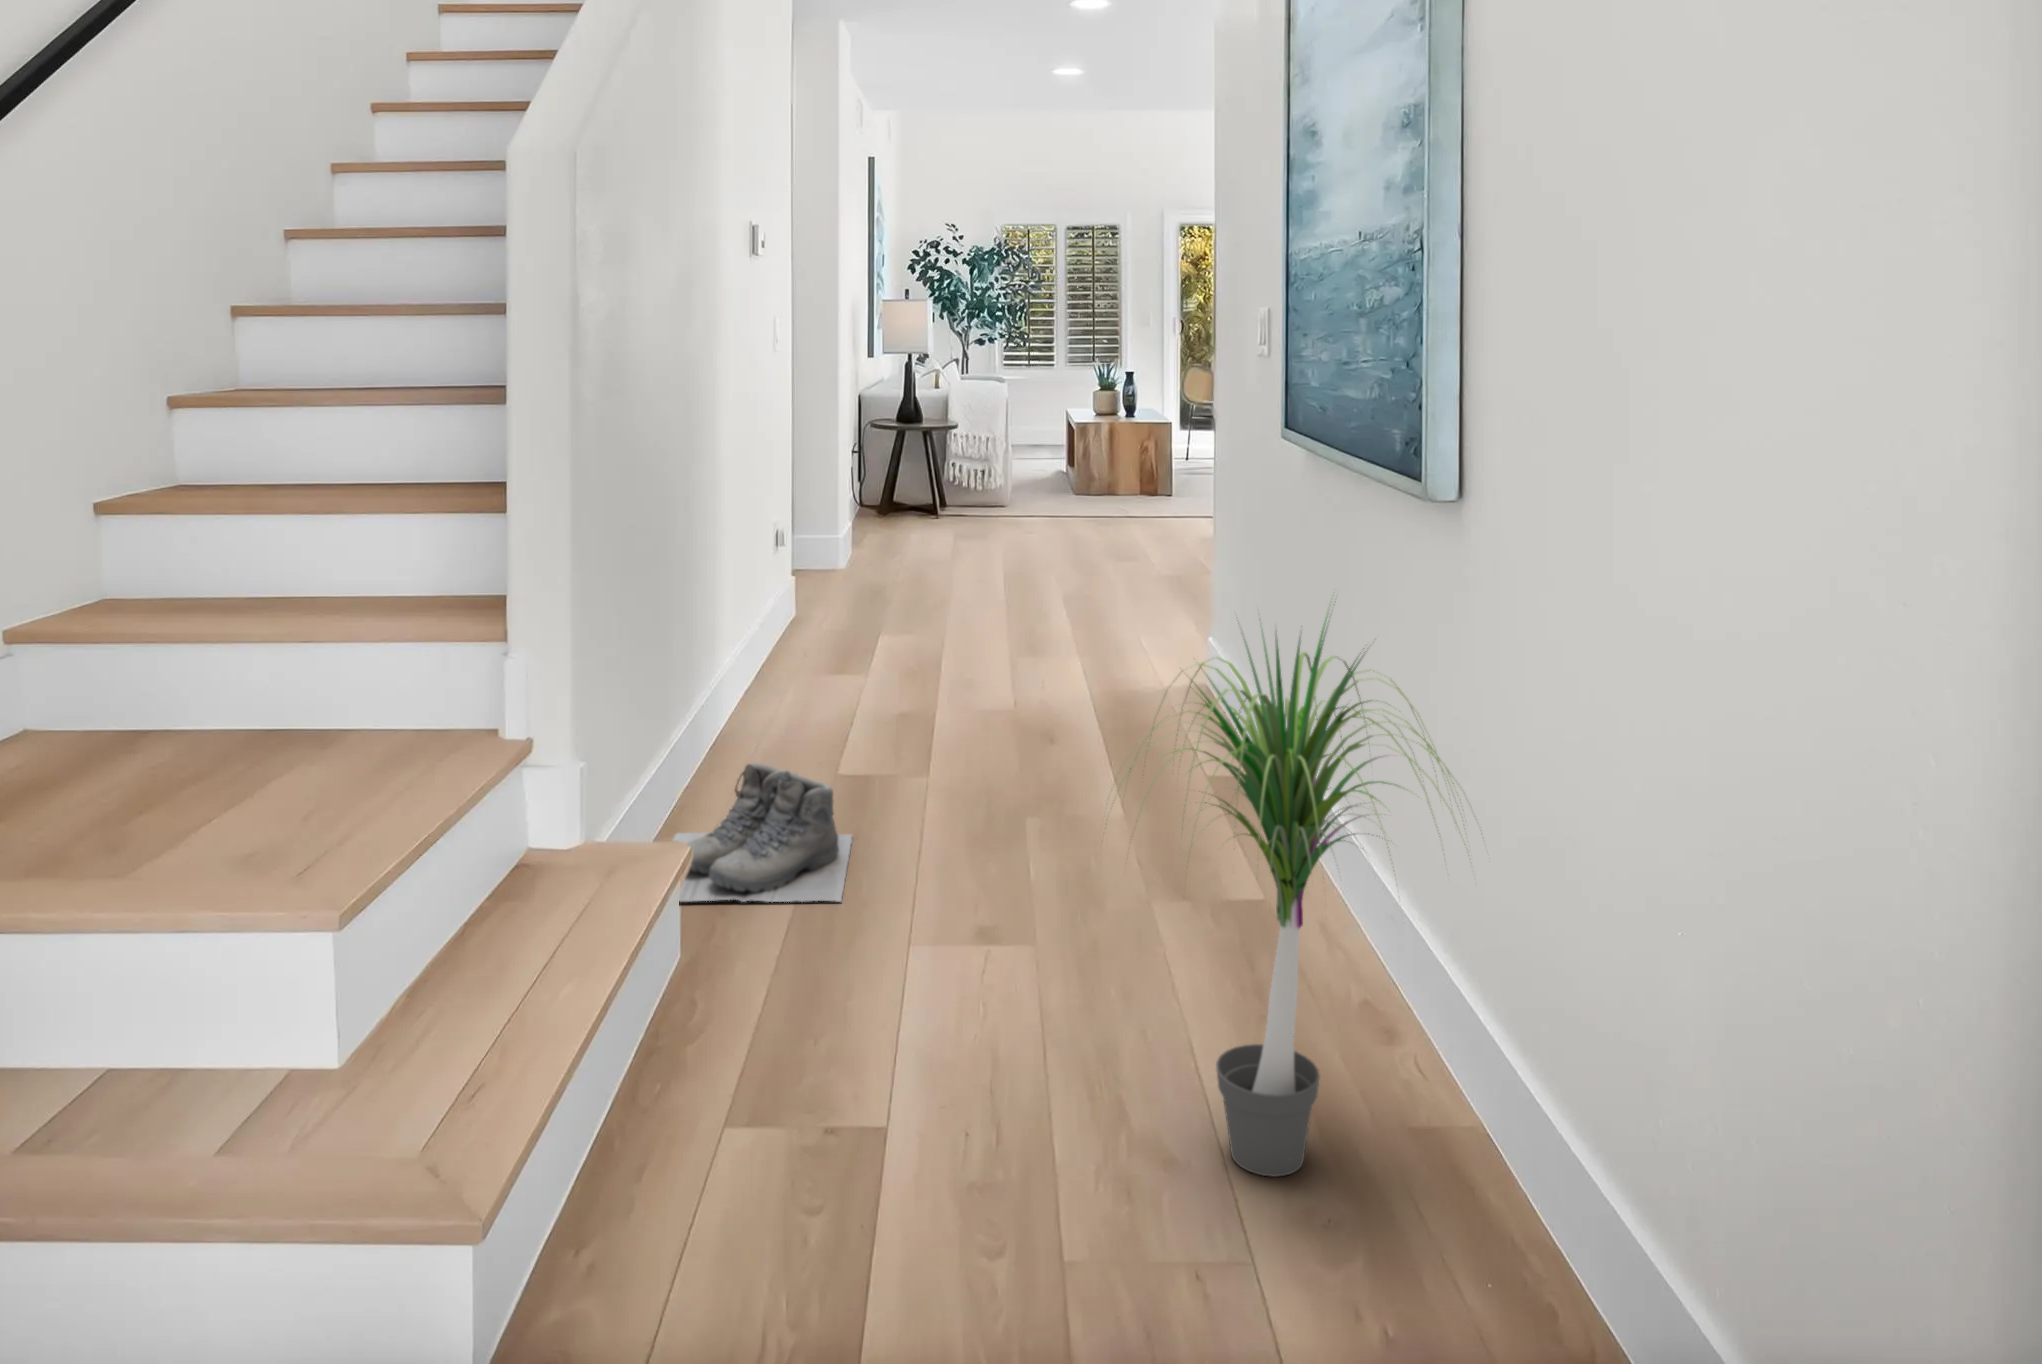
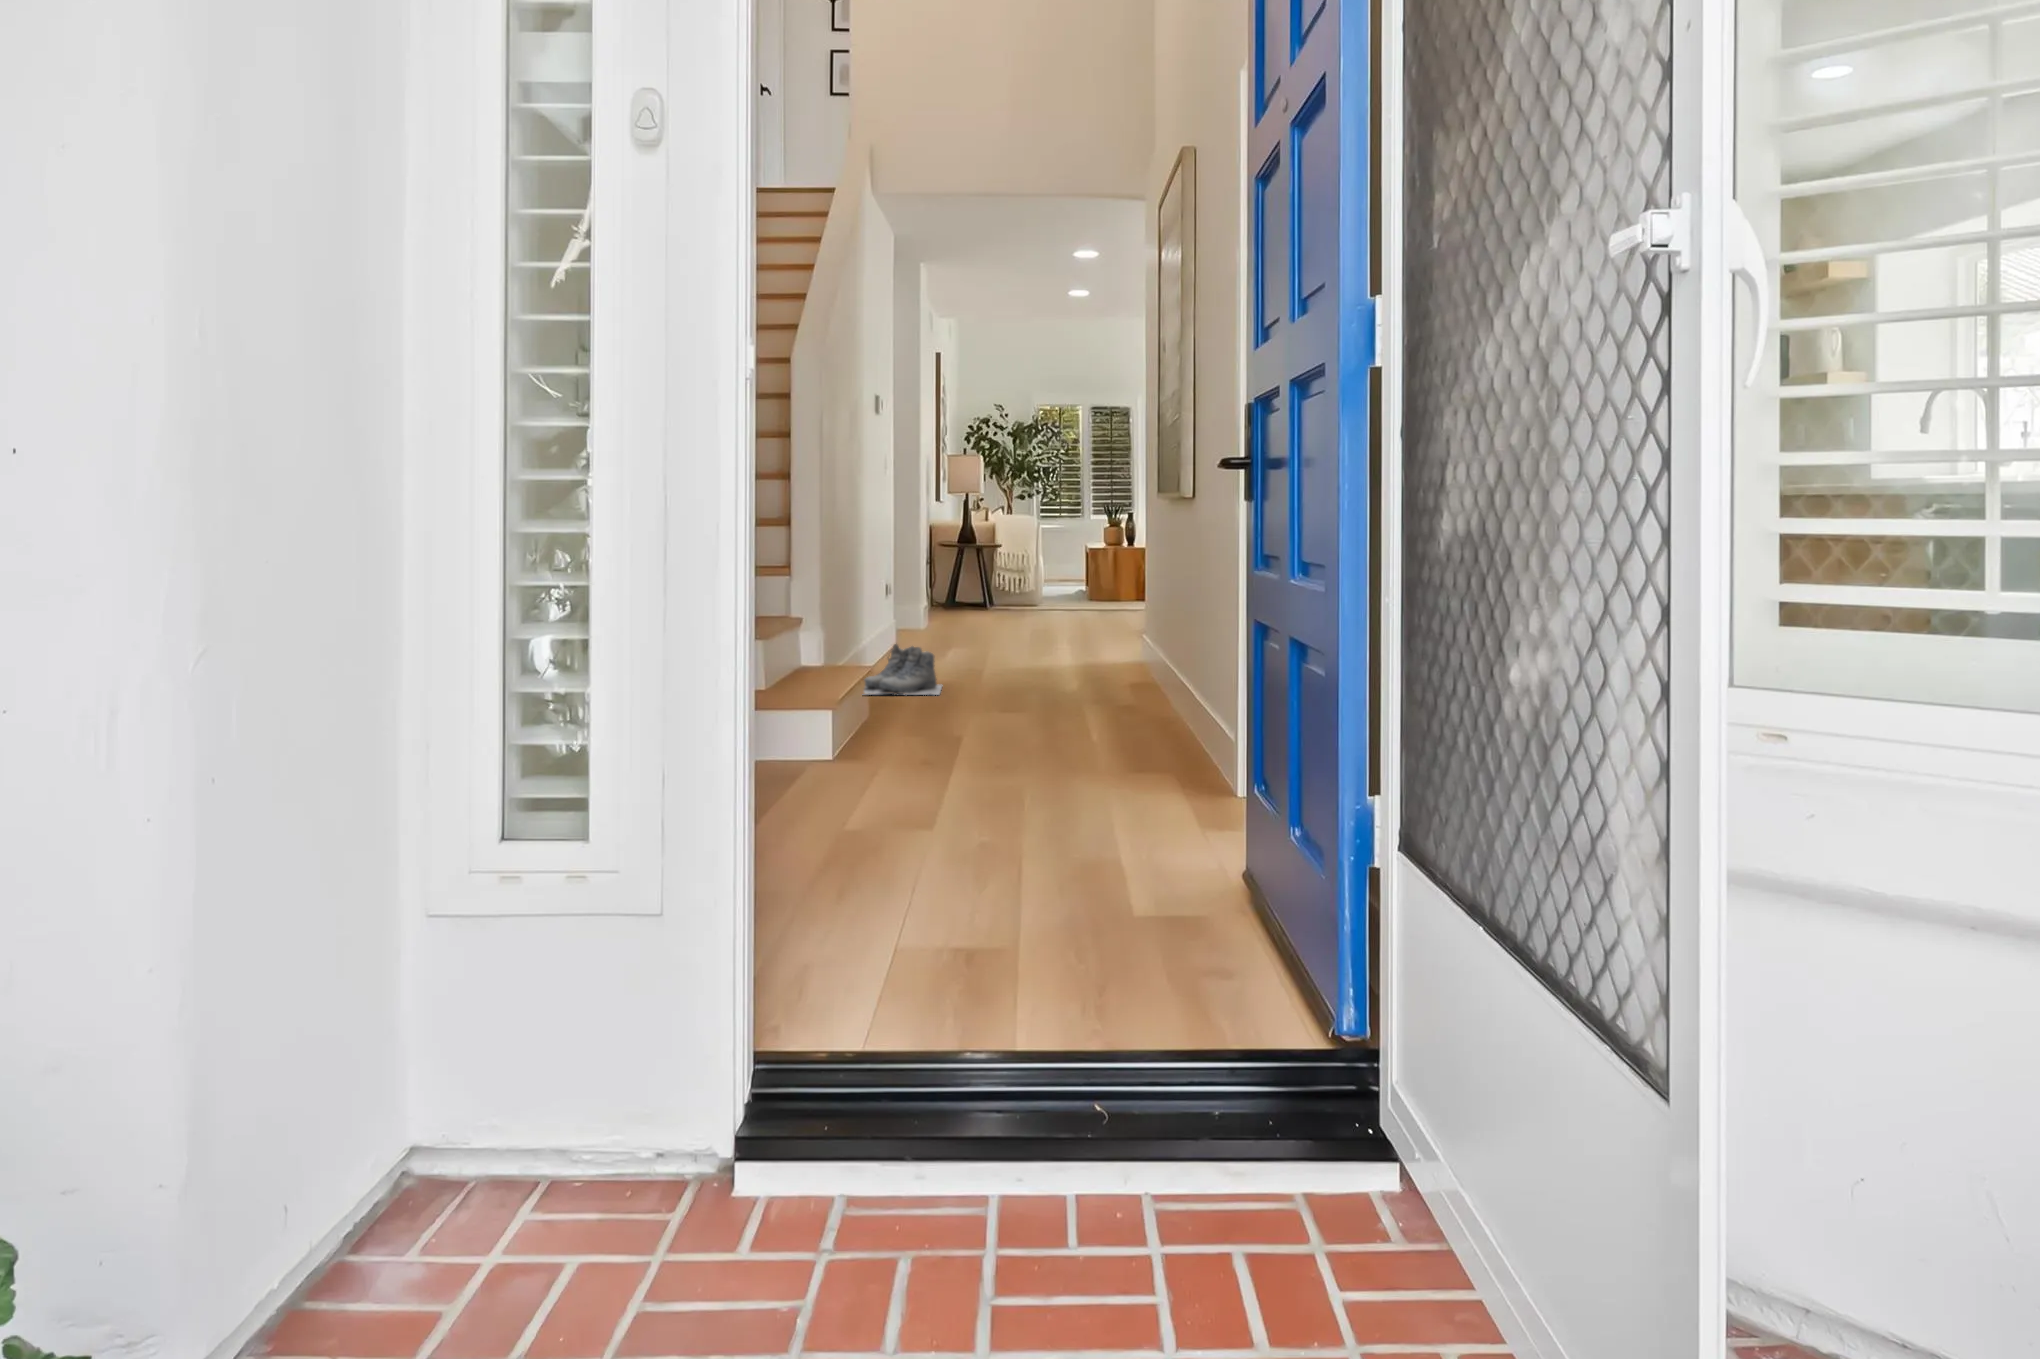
potted plant: present [1111,620,1465,1177] -> none [1039,517,1175,726]

